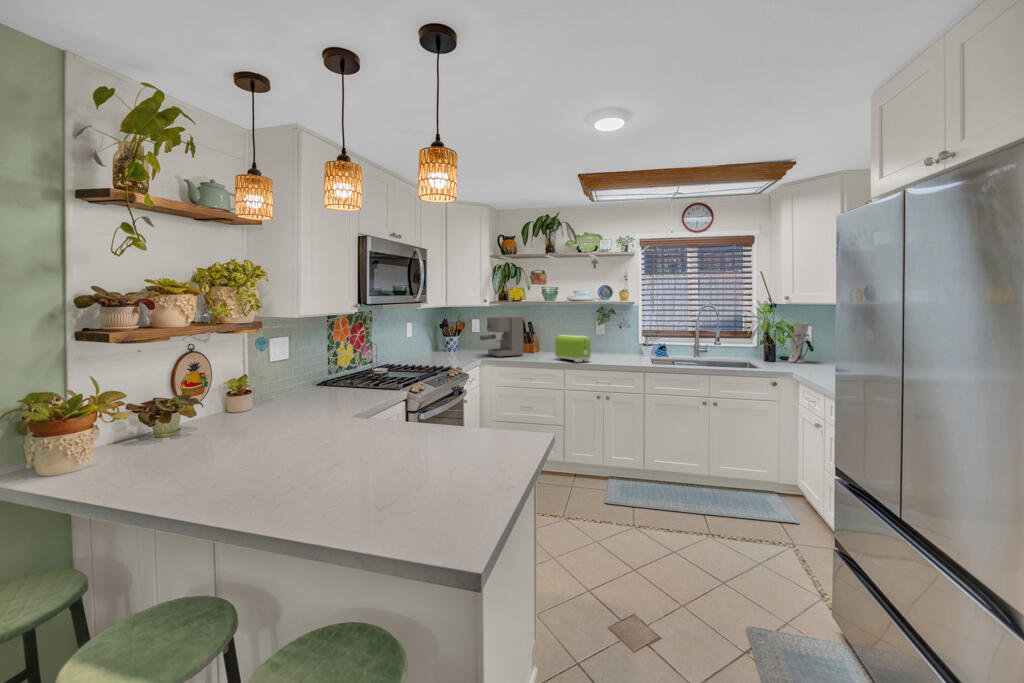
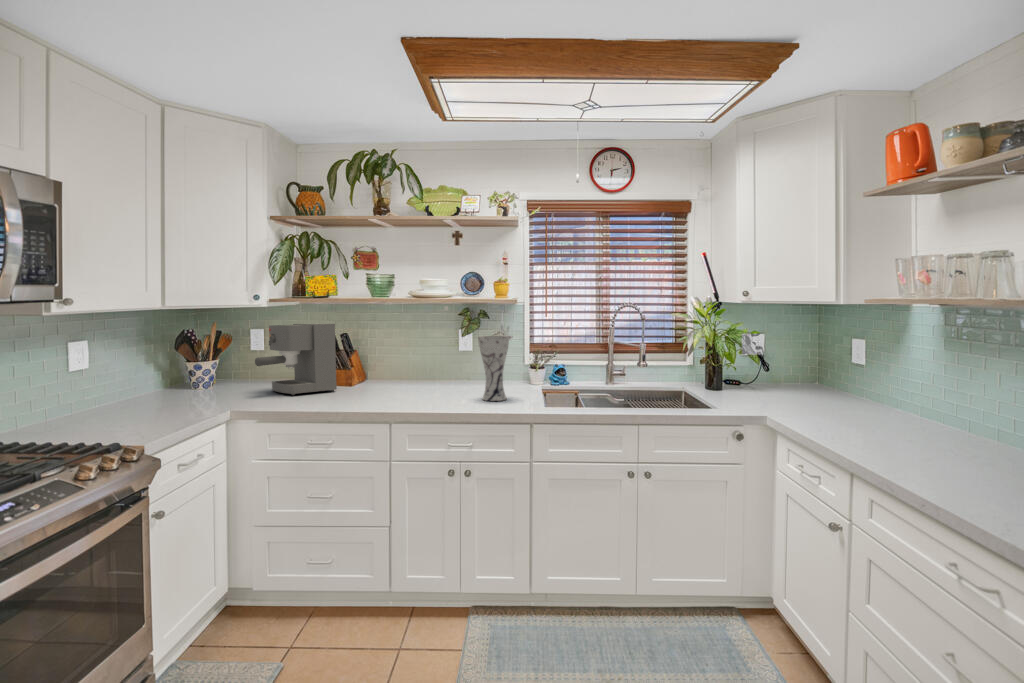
vase: present [788,324,809,363] -> present [478,335,509,401]
toaster: present [555,335,591,362] -> none [392,353,453,400]

